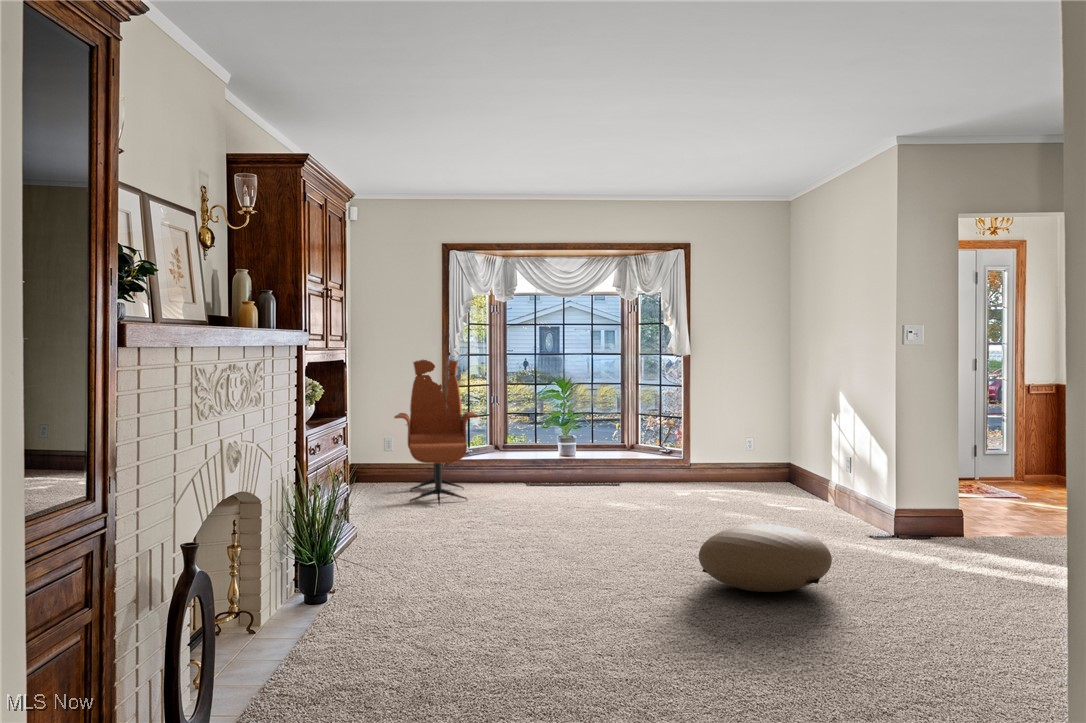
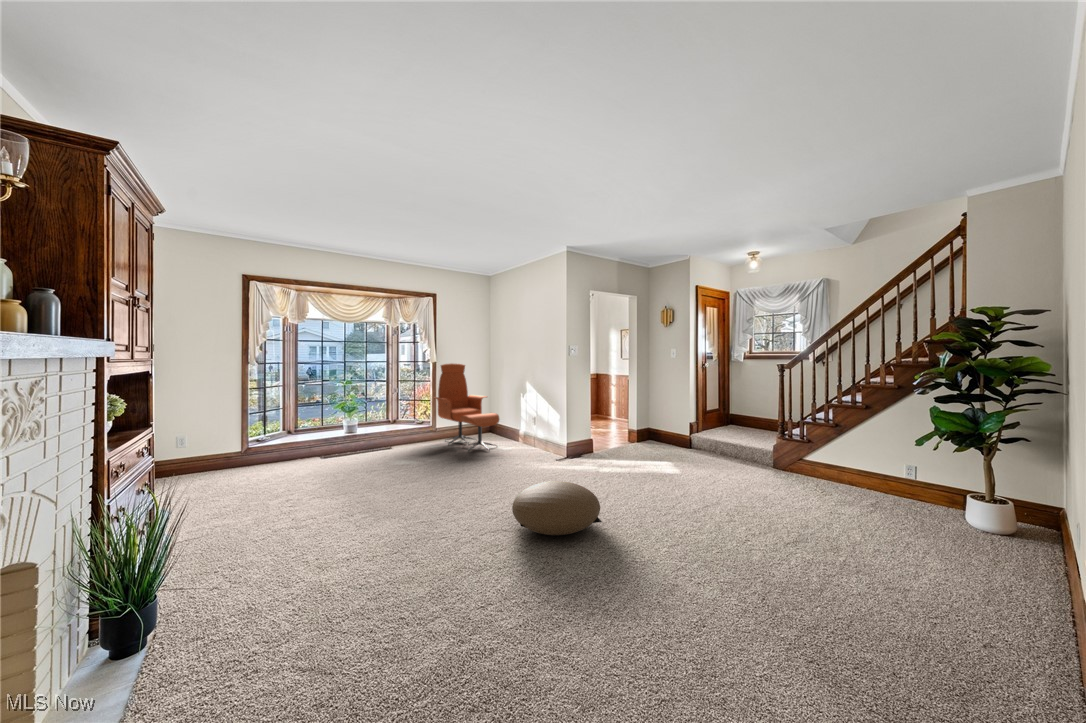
lounge chair: present [394,360,479,505] -> present [434,363,499,450]

